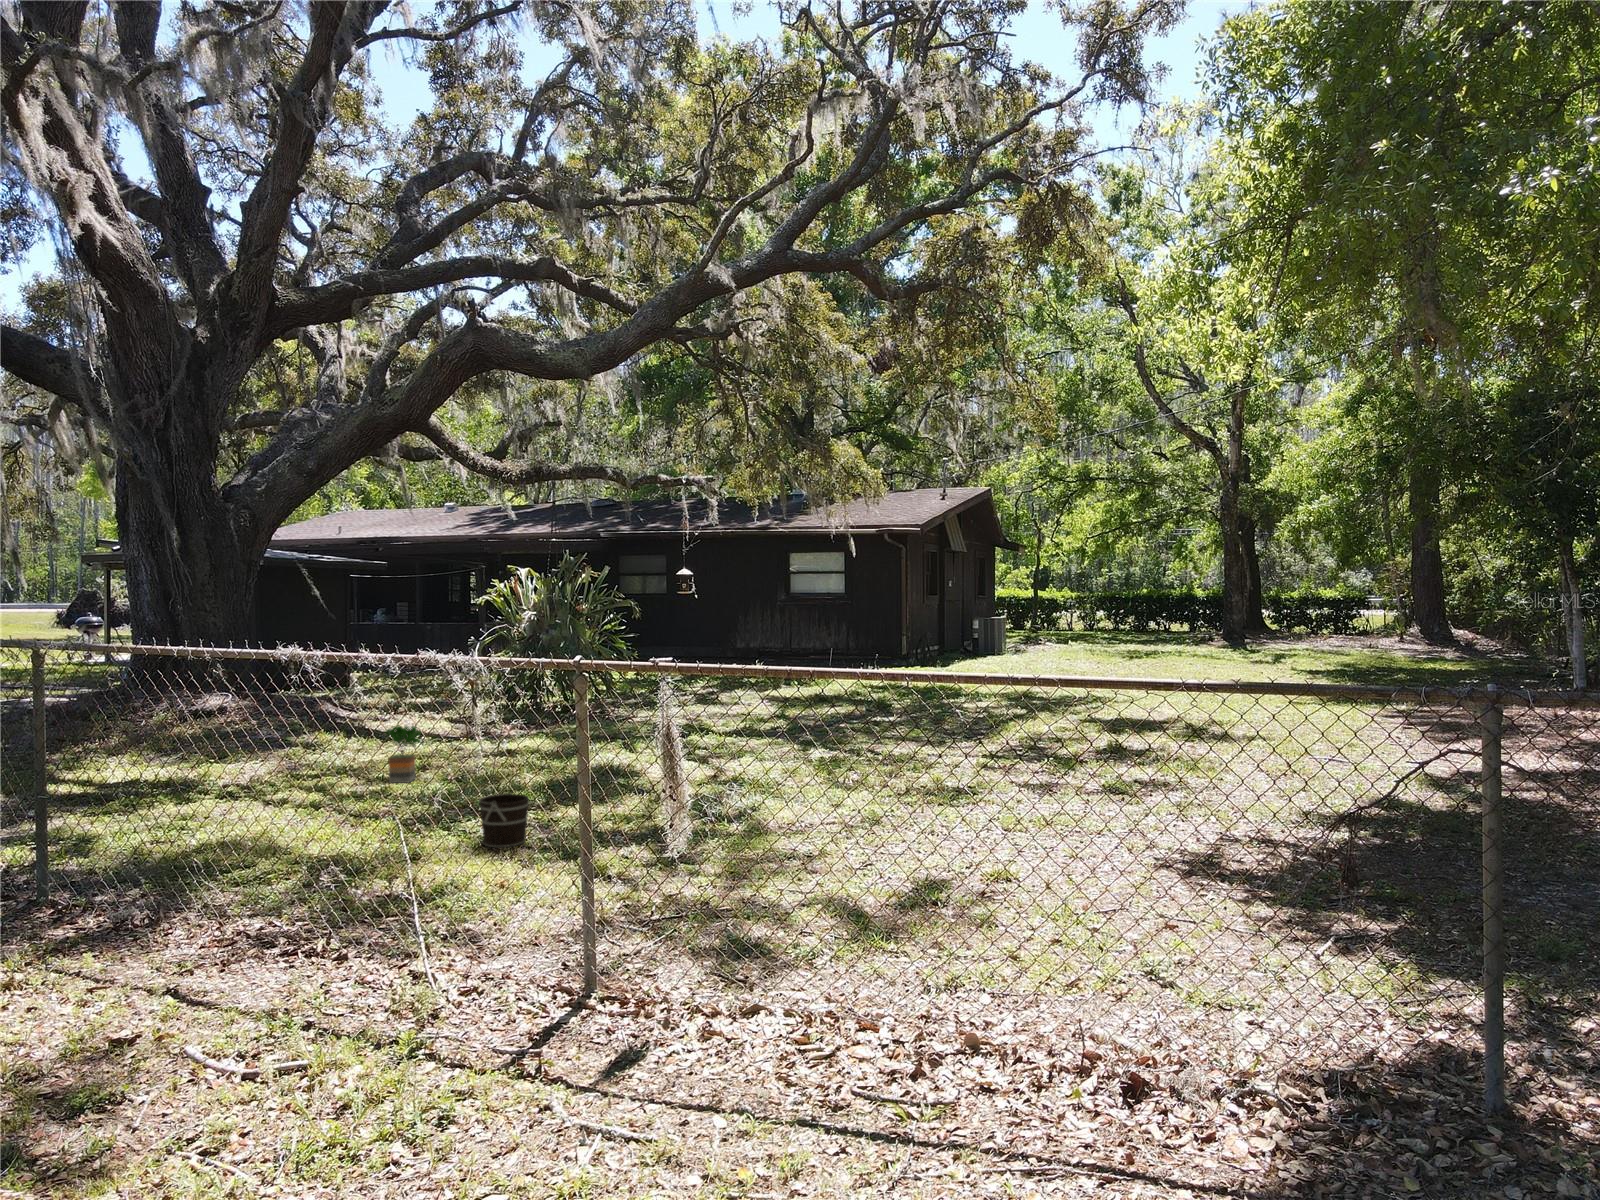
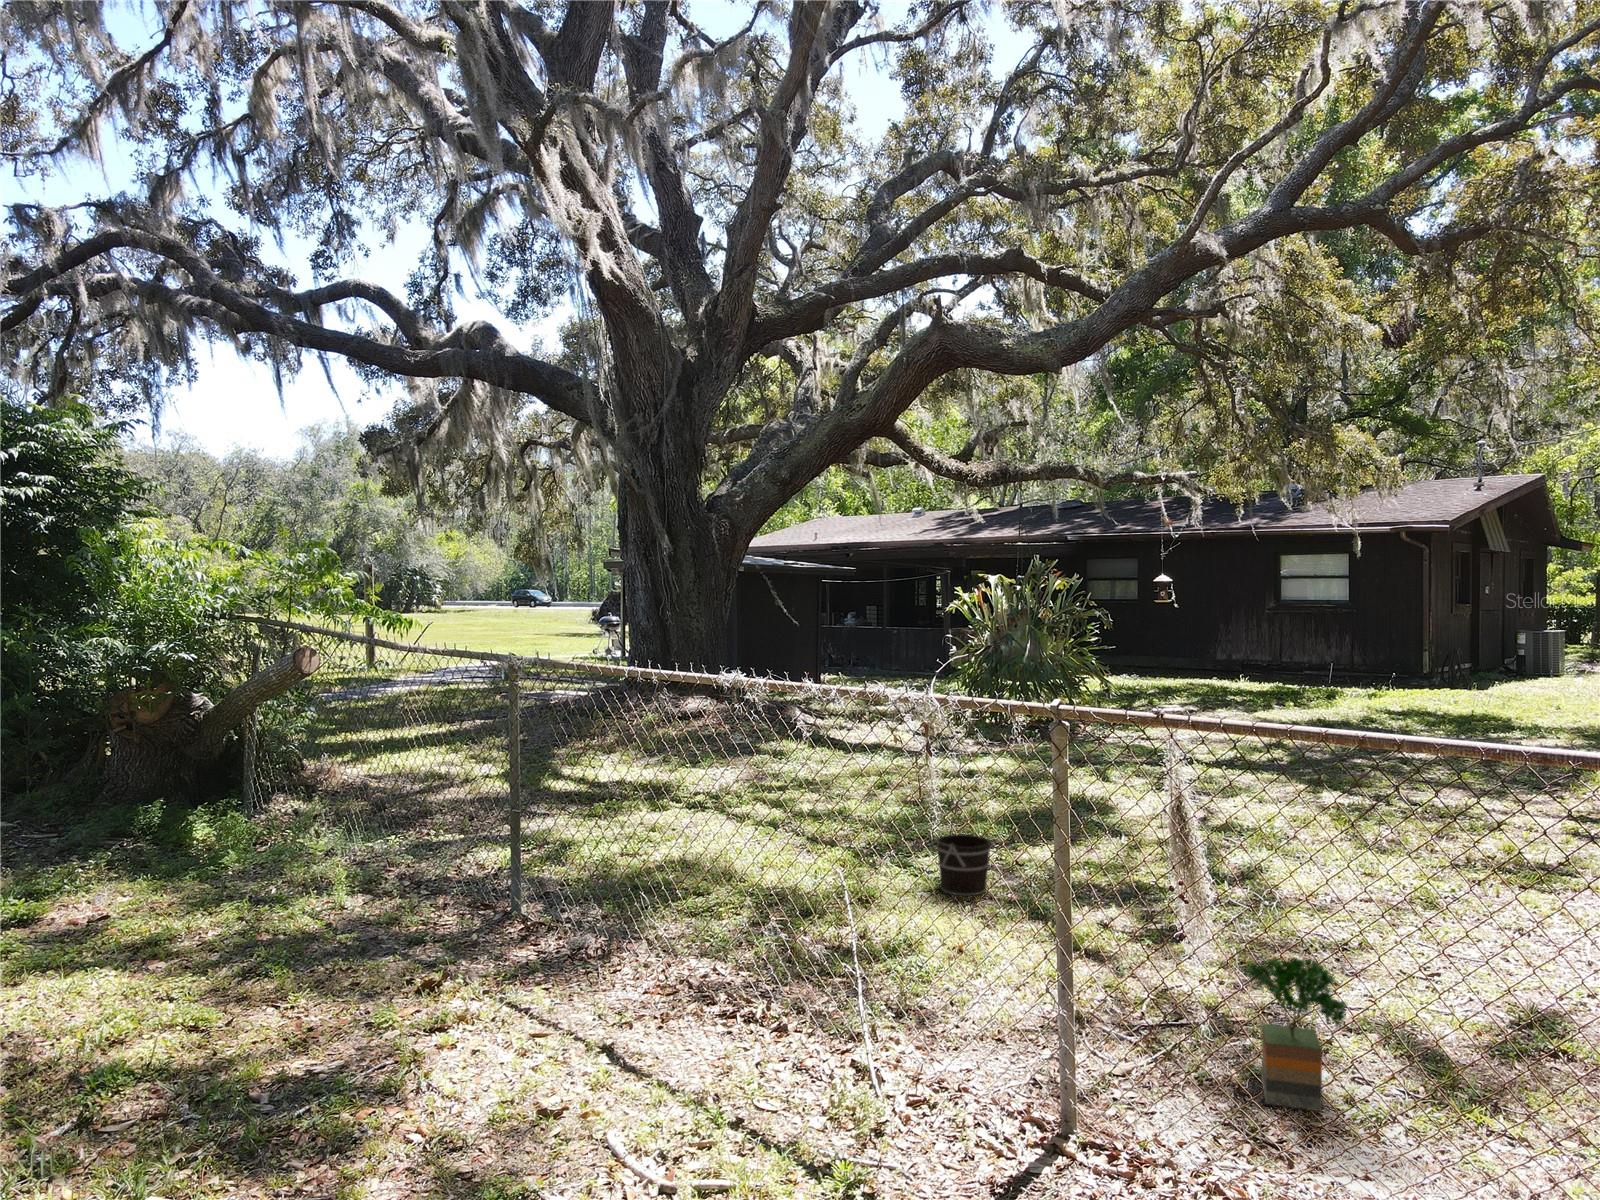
potted tree: present [385,726,421,783] -> present [1246,957,1346,1111]

